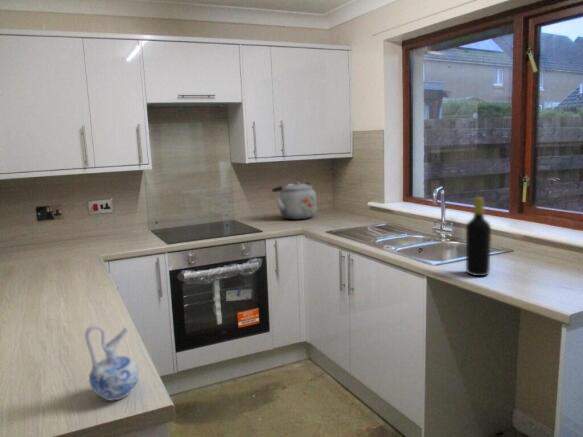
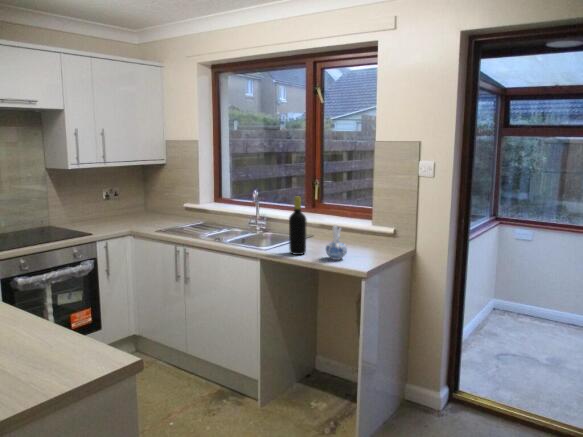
kettle: present [272,182,317,219] -> none [90,186,136,222]
ceramic pitcher: present [85,325,139,400] -> present [326,225,347,260]

